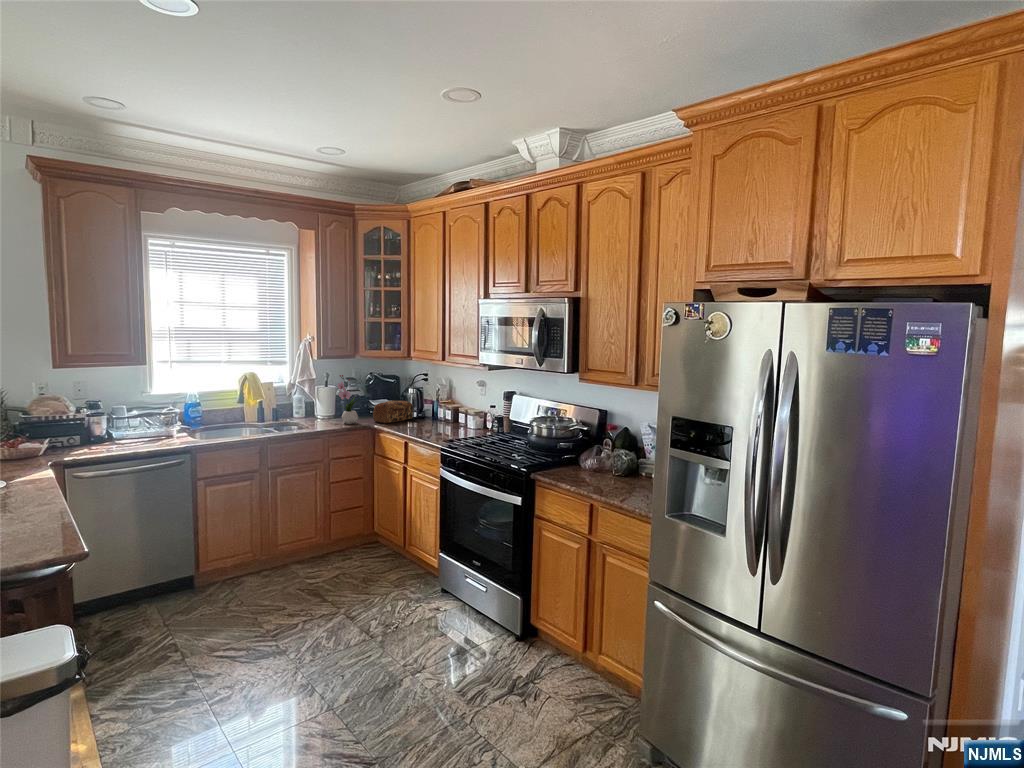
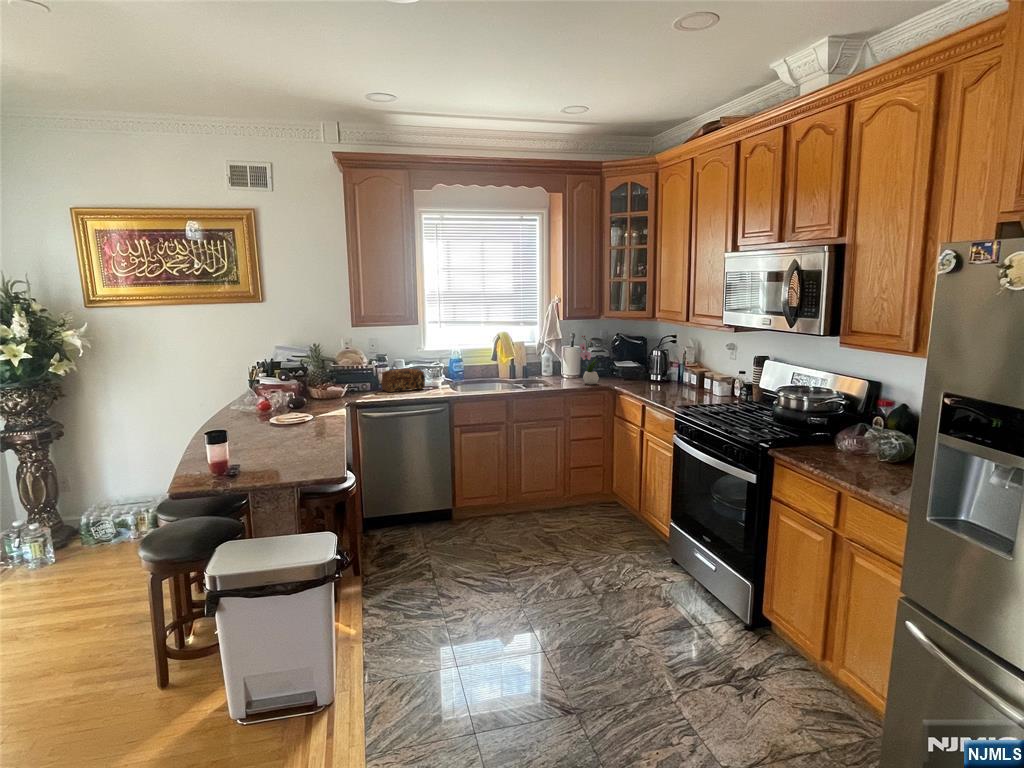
bread loaf: present [373,400,413,423] -> present [381,368,425,392]

